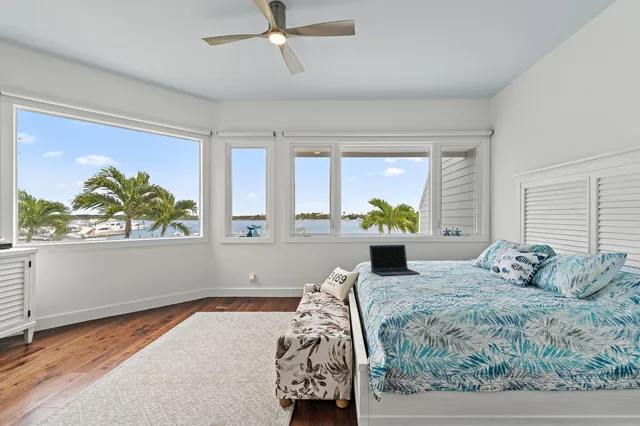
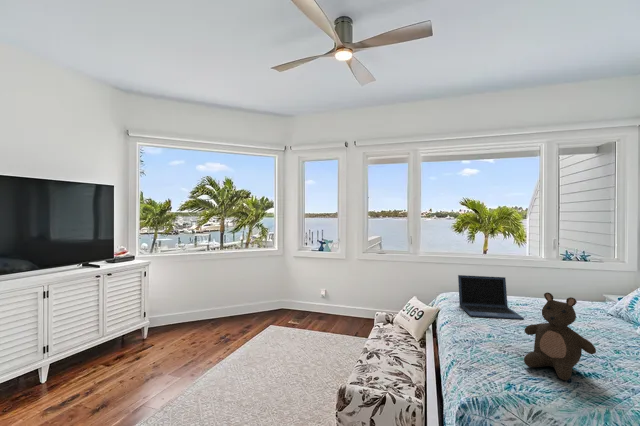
stuffed bear: none [422,240,468,300] -> present [524,293,596,380]

